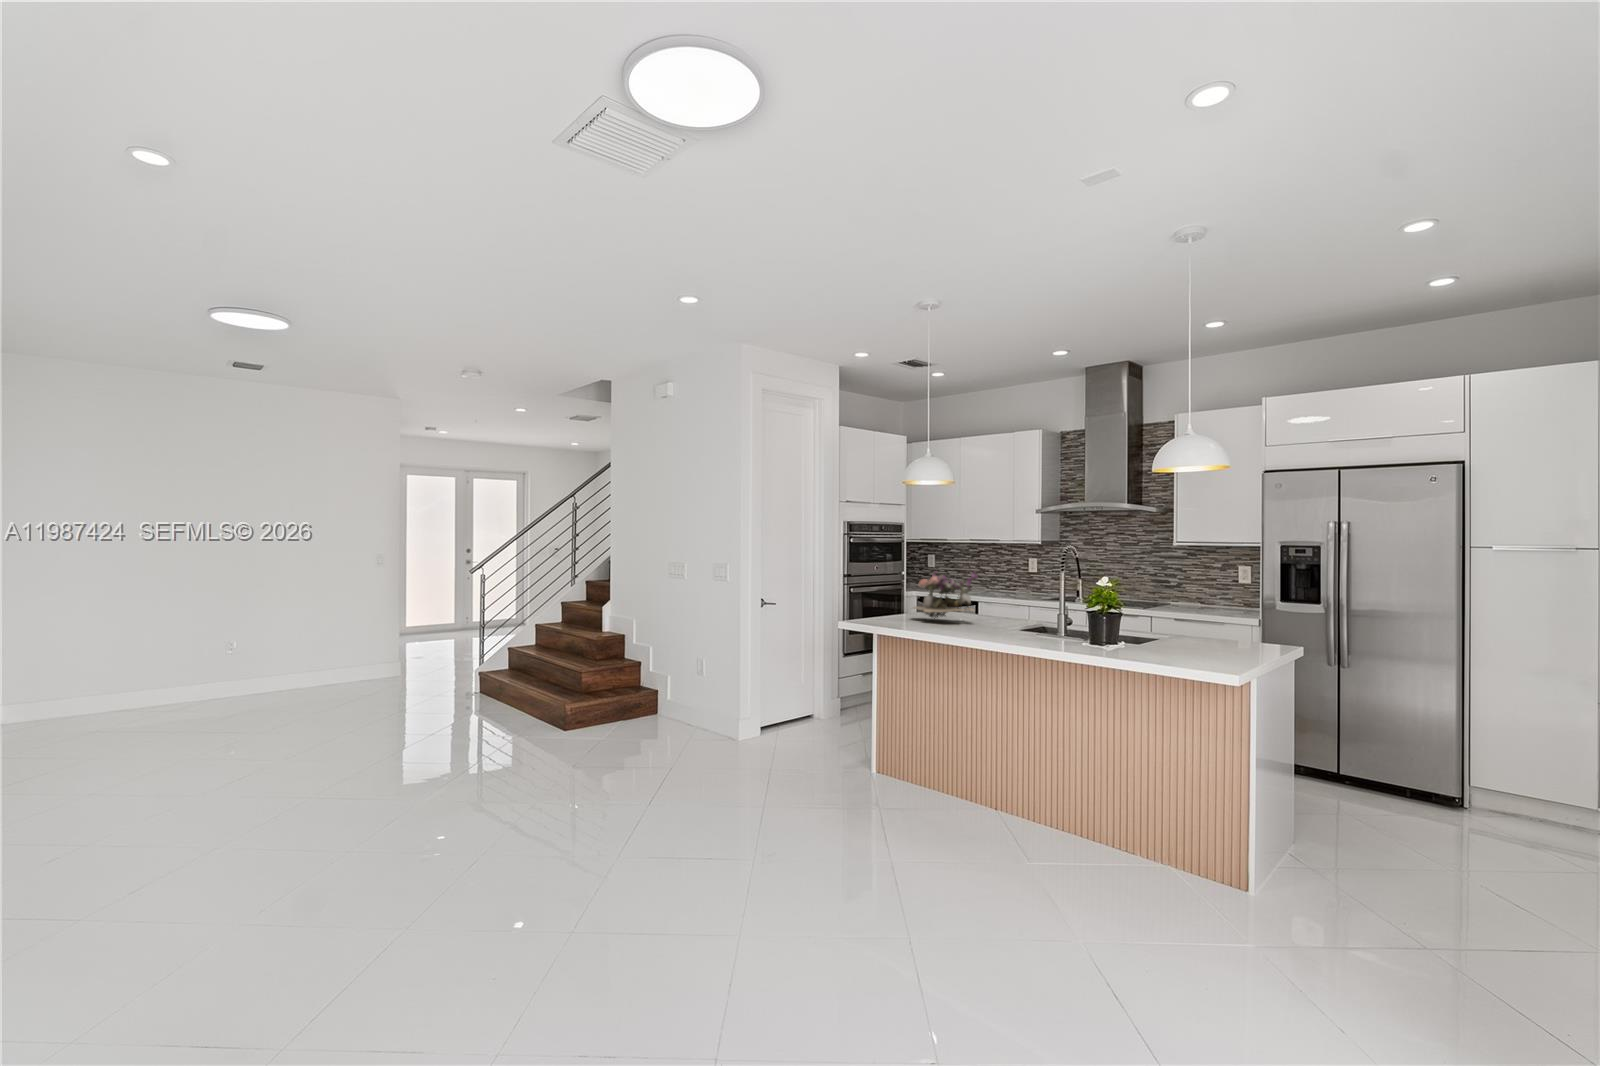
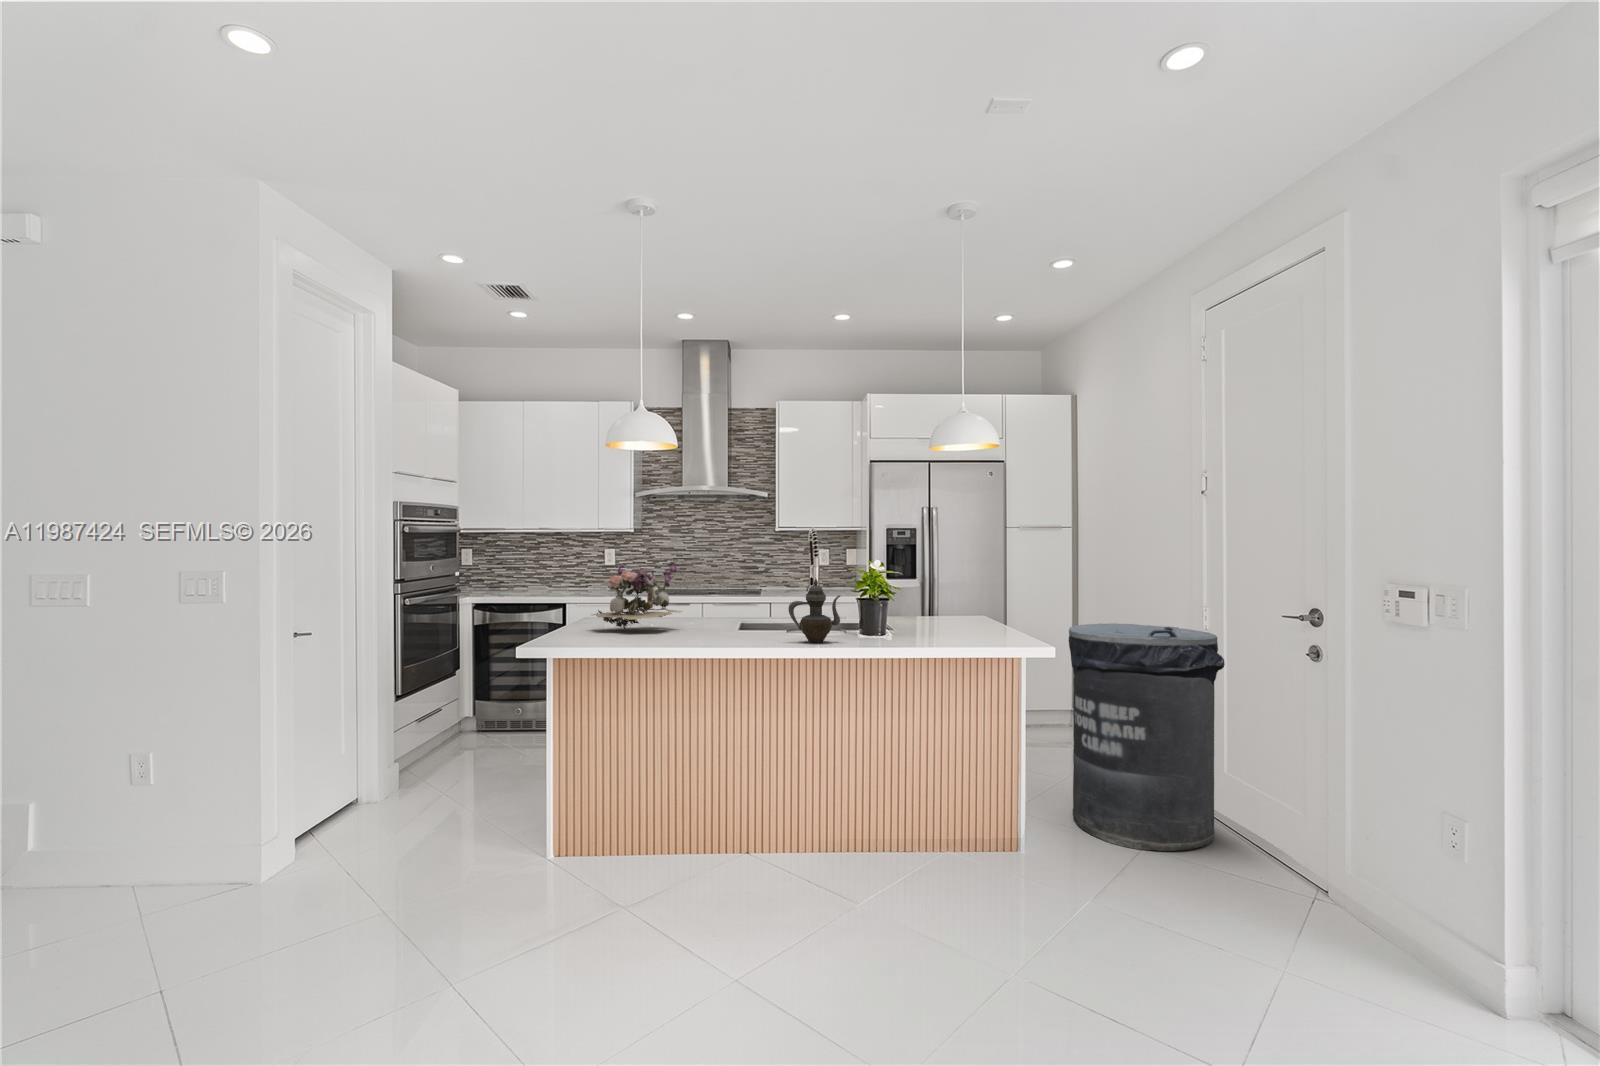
teapot: none [1008,589,1050,642] -> present [789,579,840,643]
trash can: none [1342,664,1559,952] -> present [1069,623,1225,851]

